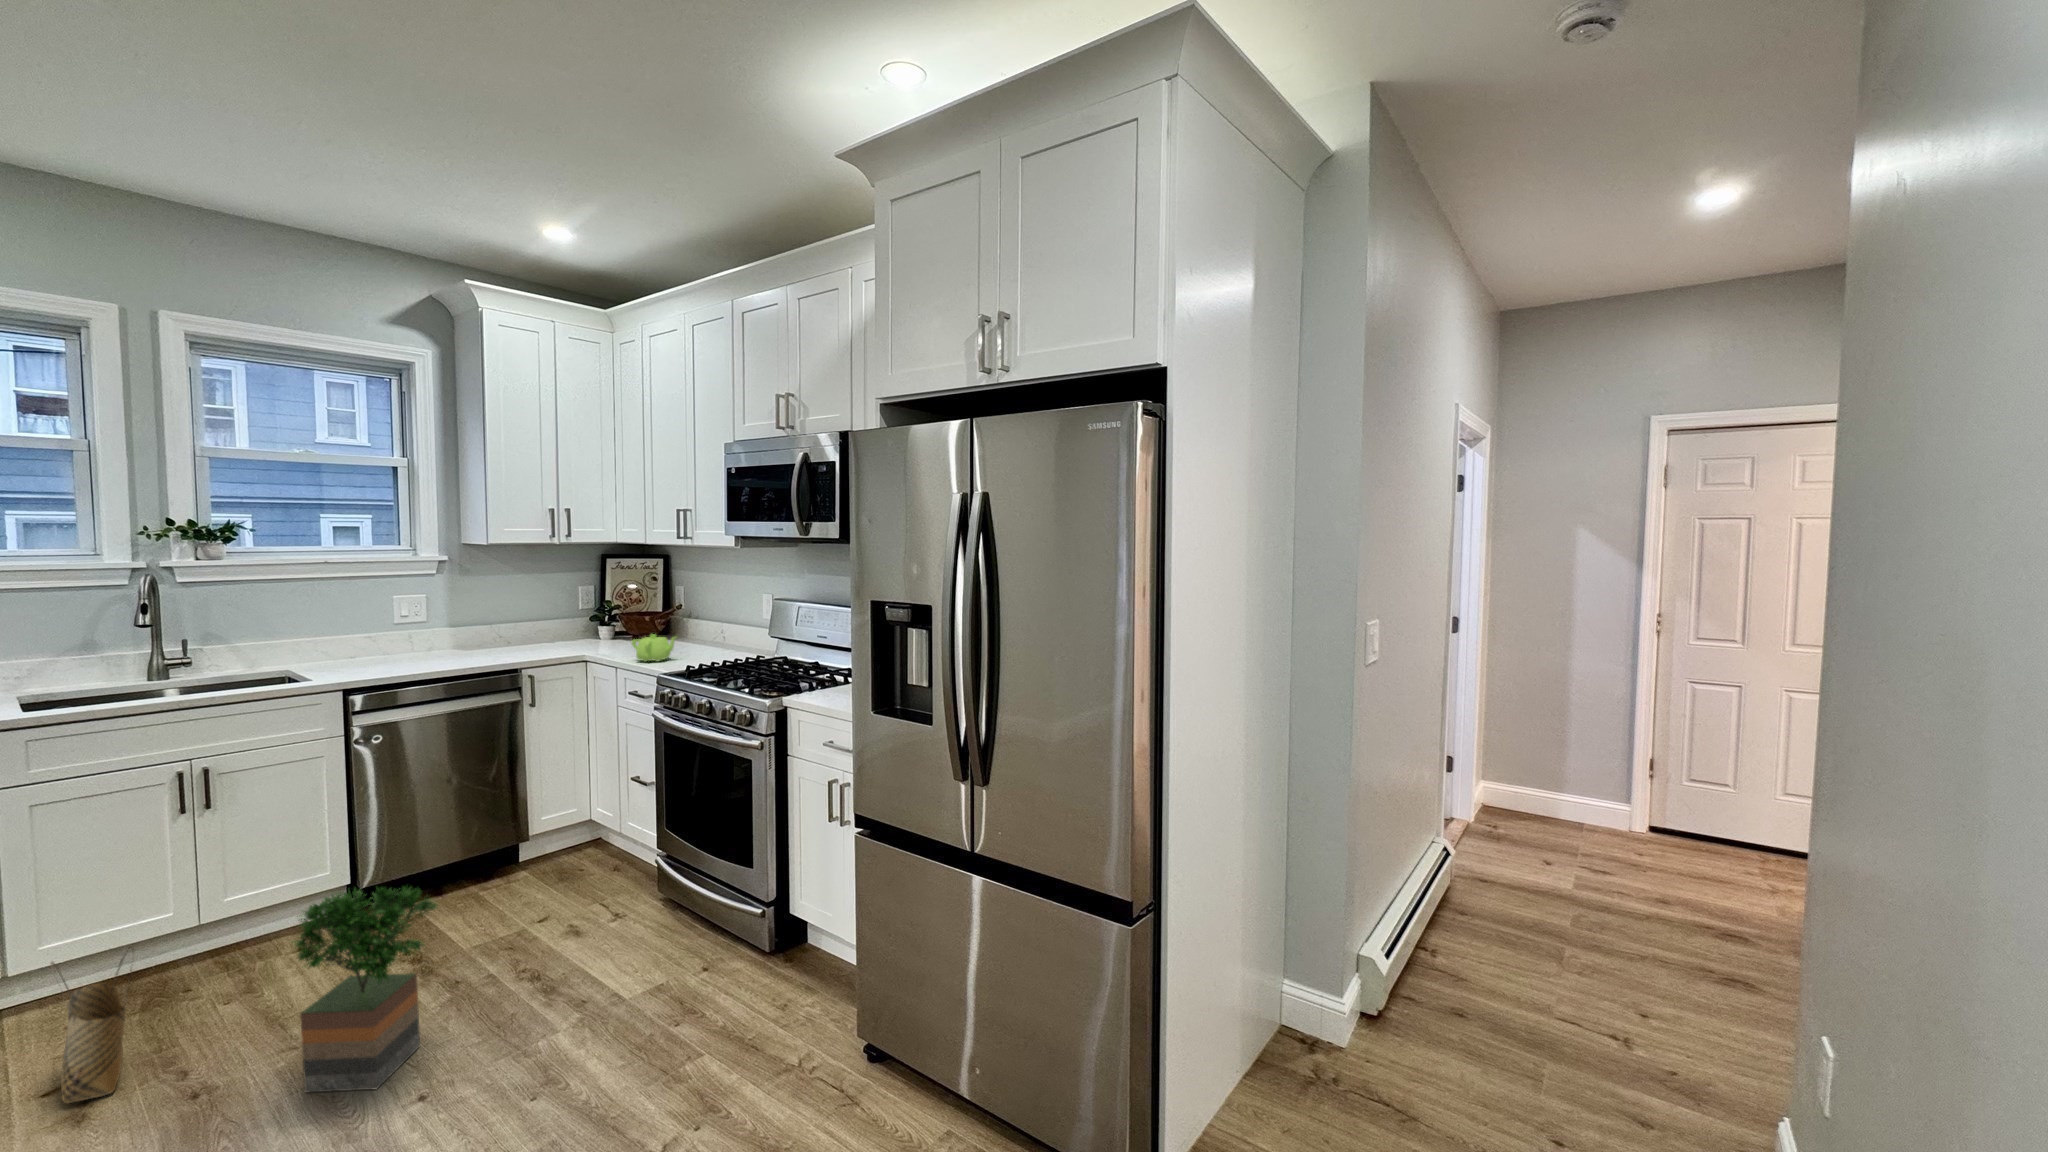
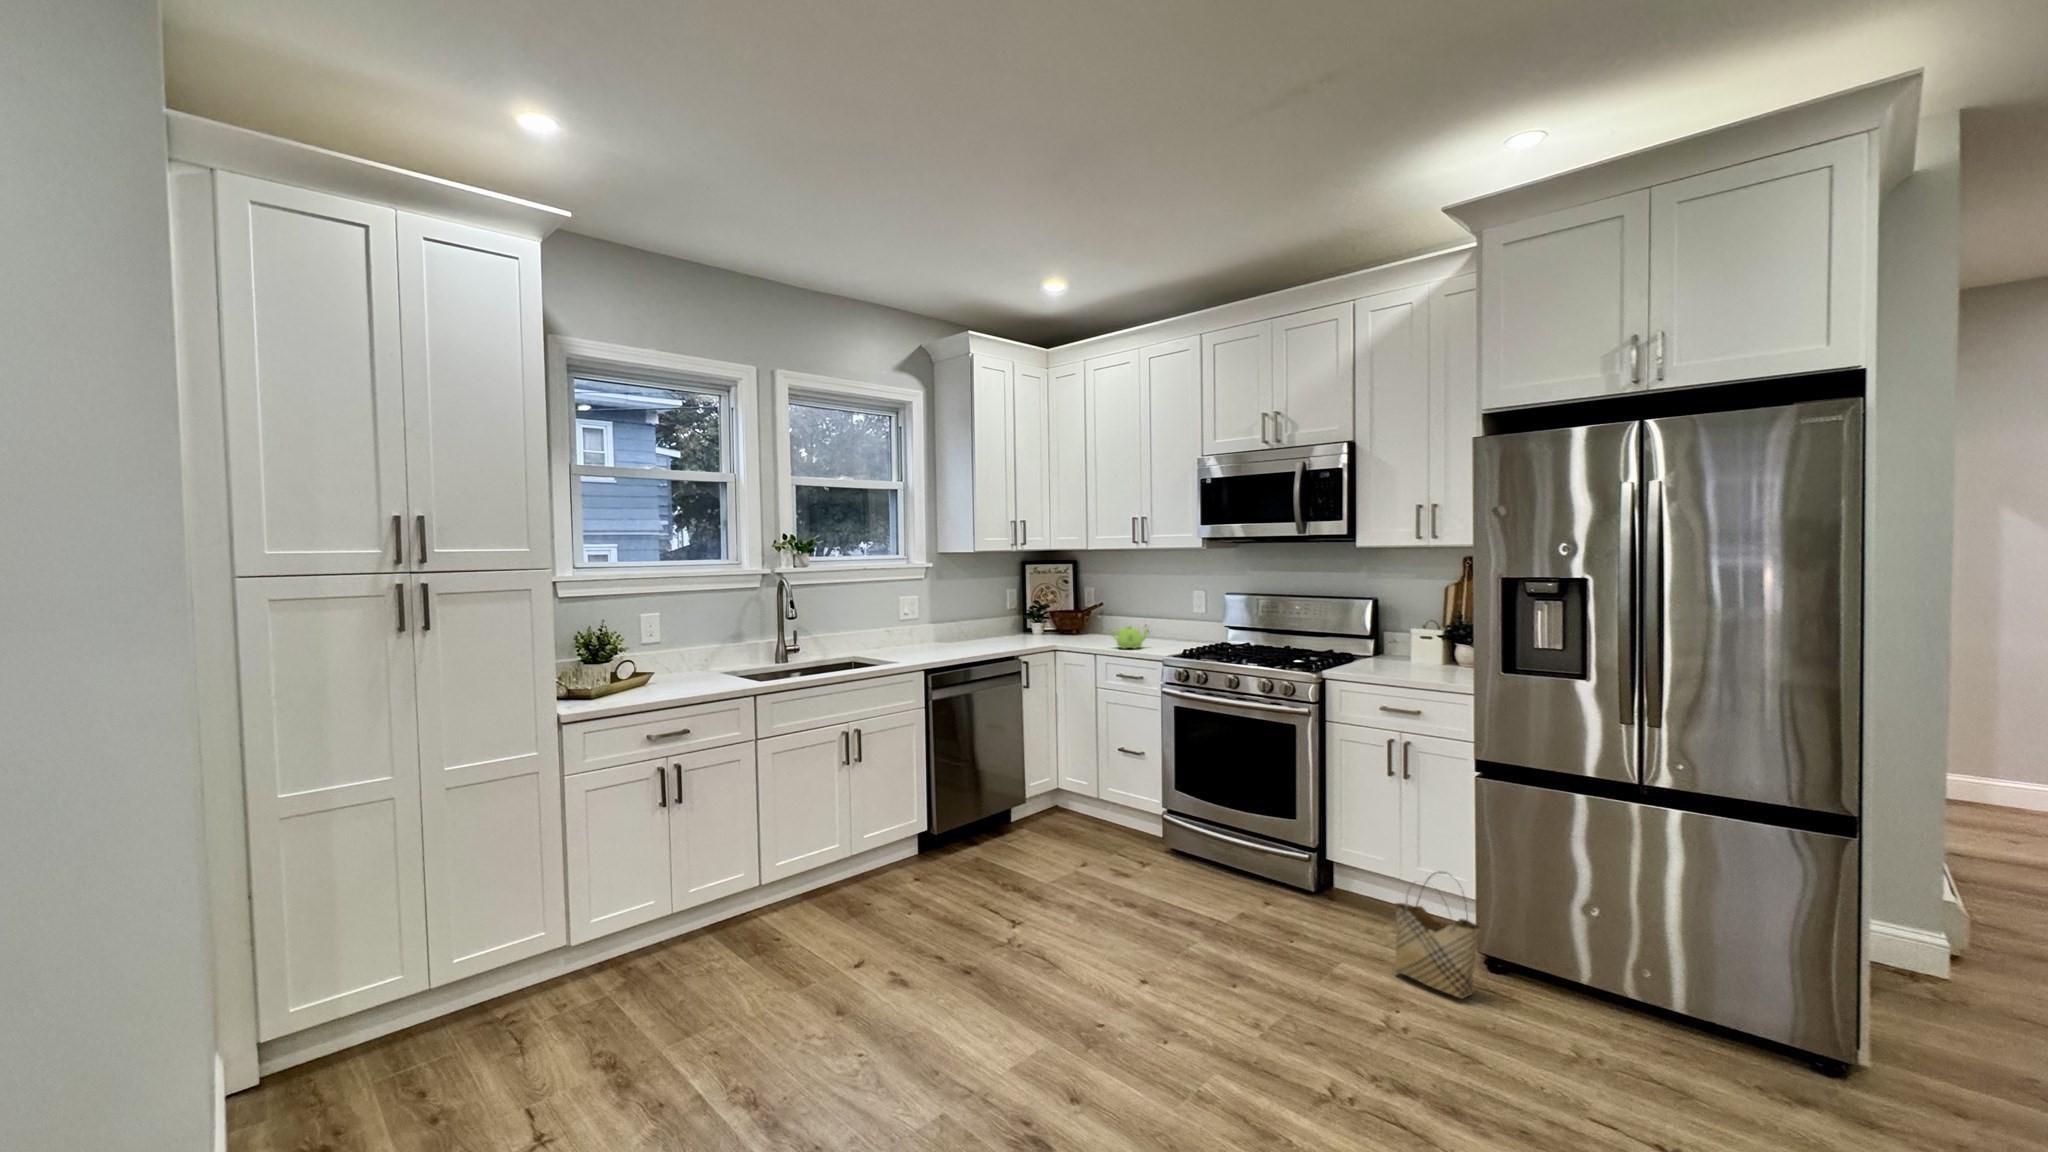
potted tree: present [292,886,437,1092] -> none [1027,815,1128,978]
woven basket: present [51,947,133,1103] -> present [1394,872,1480,998]

